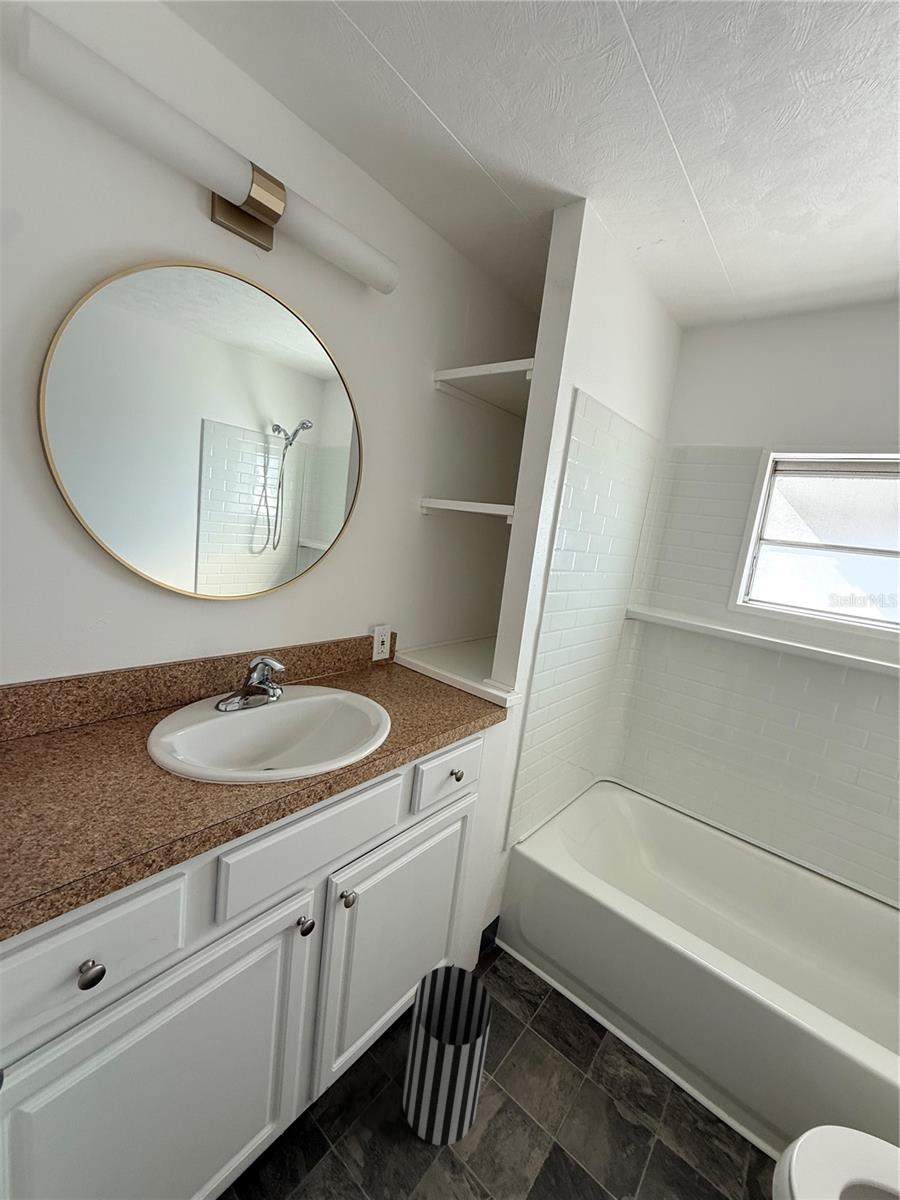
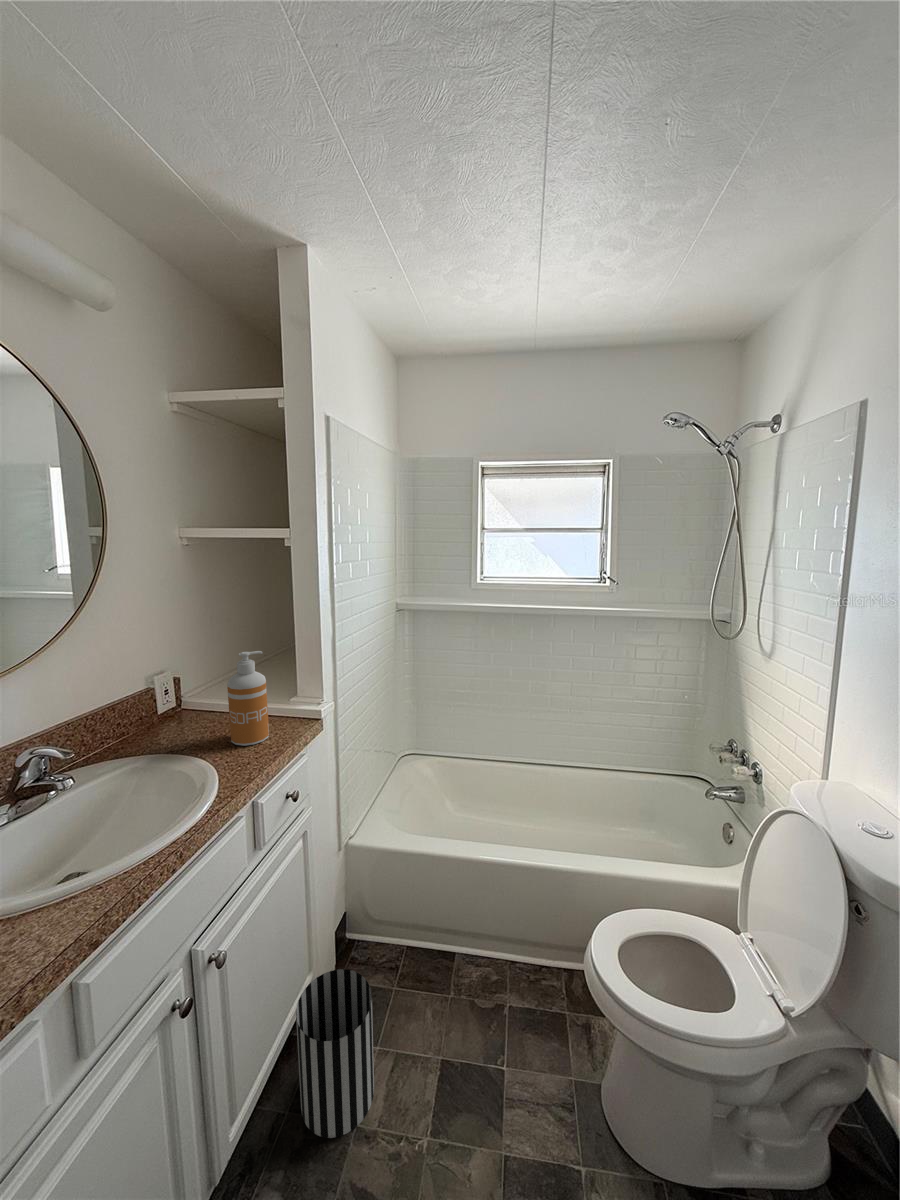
soap dispenser: none [417,620,460,711] -> present [227,651,269,746]

